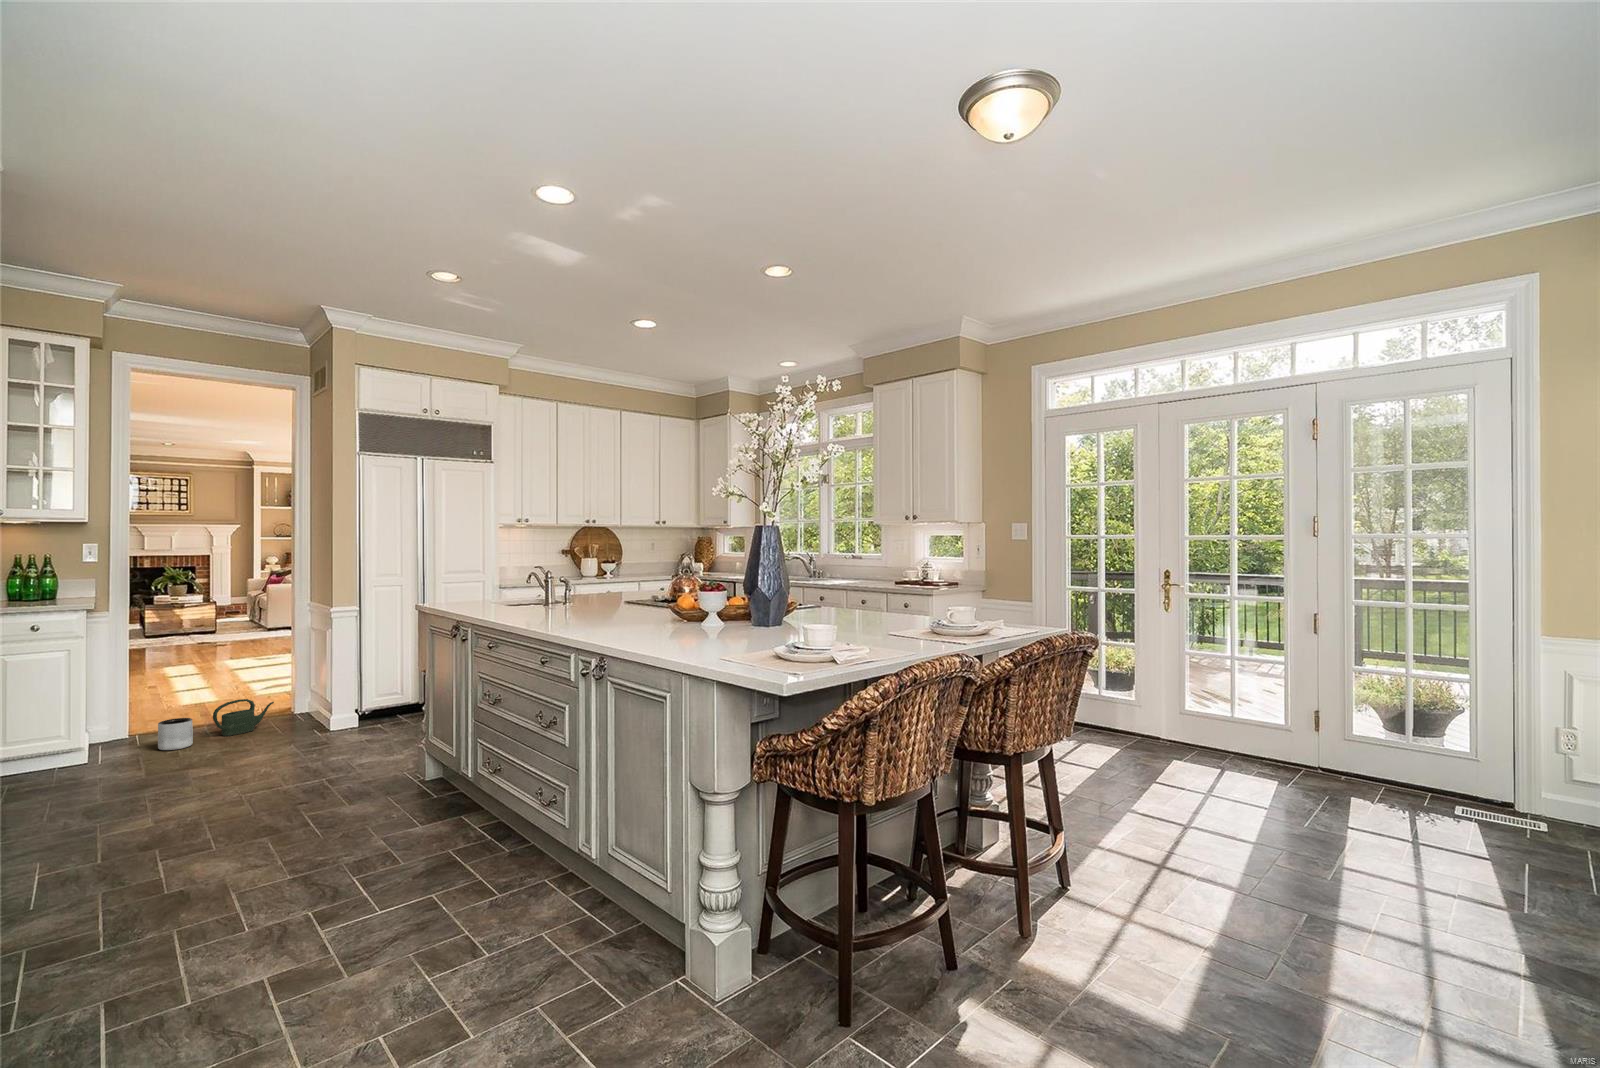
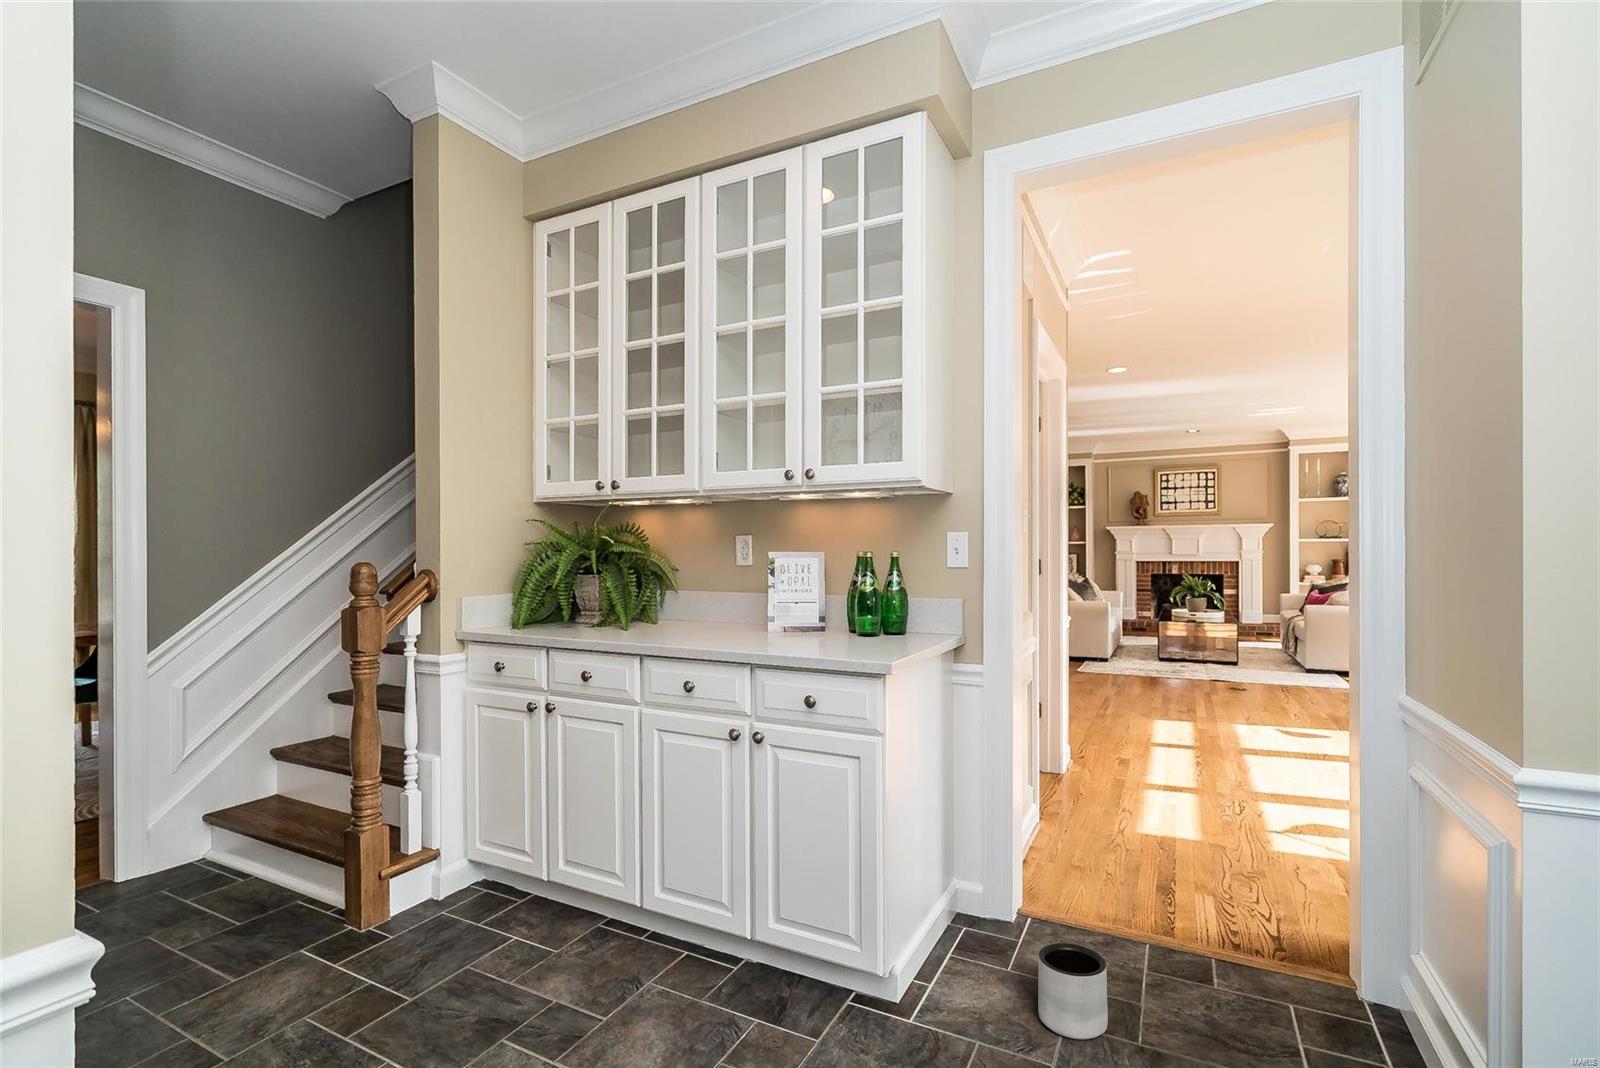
watering can: present [213,699,274,736] -> none [1157,932,1306,1028]

